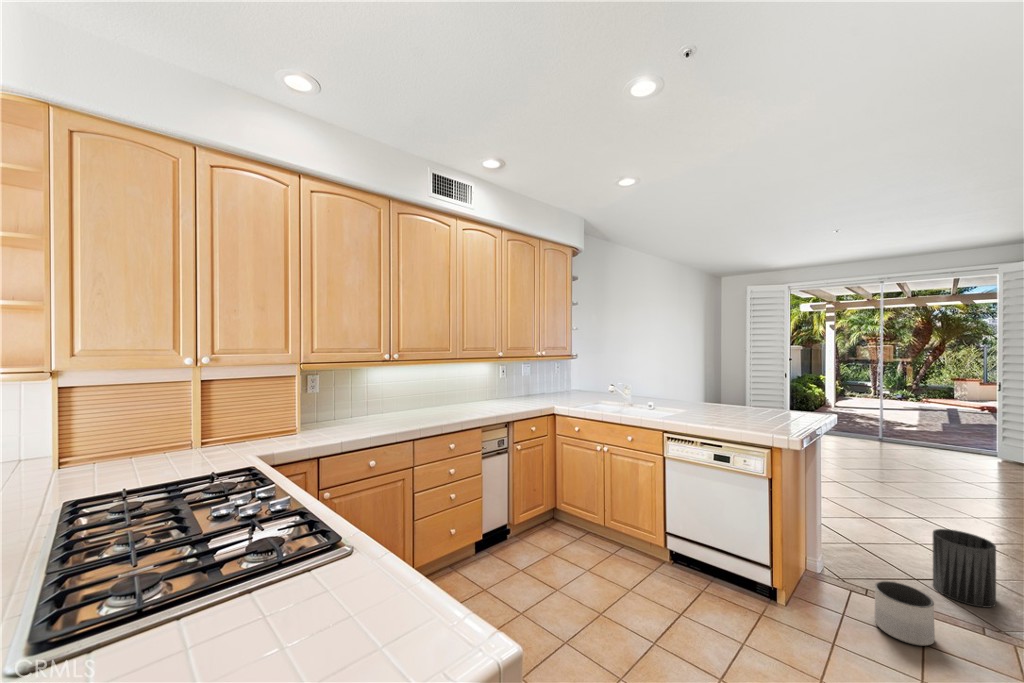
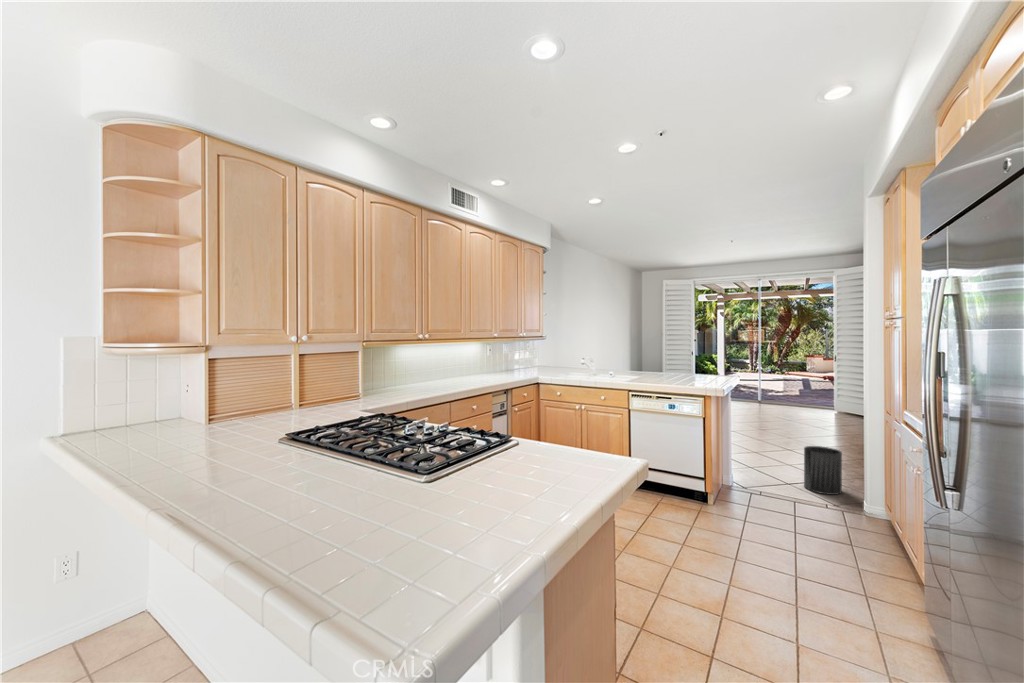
planter: present [874,581,935,646] -> none [772,480,809,518]

